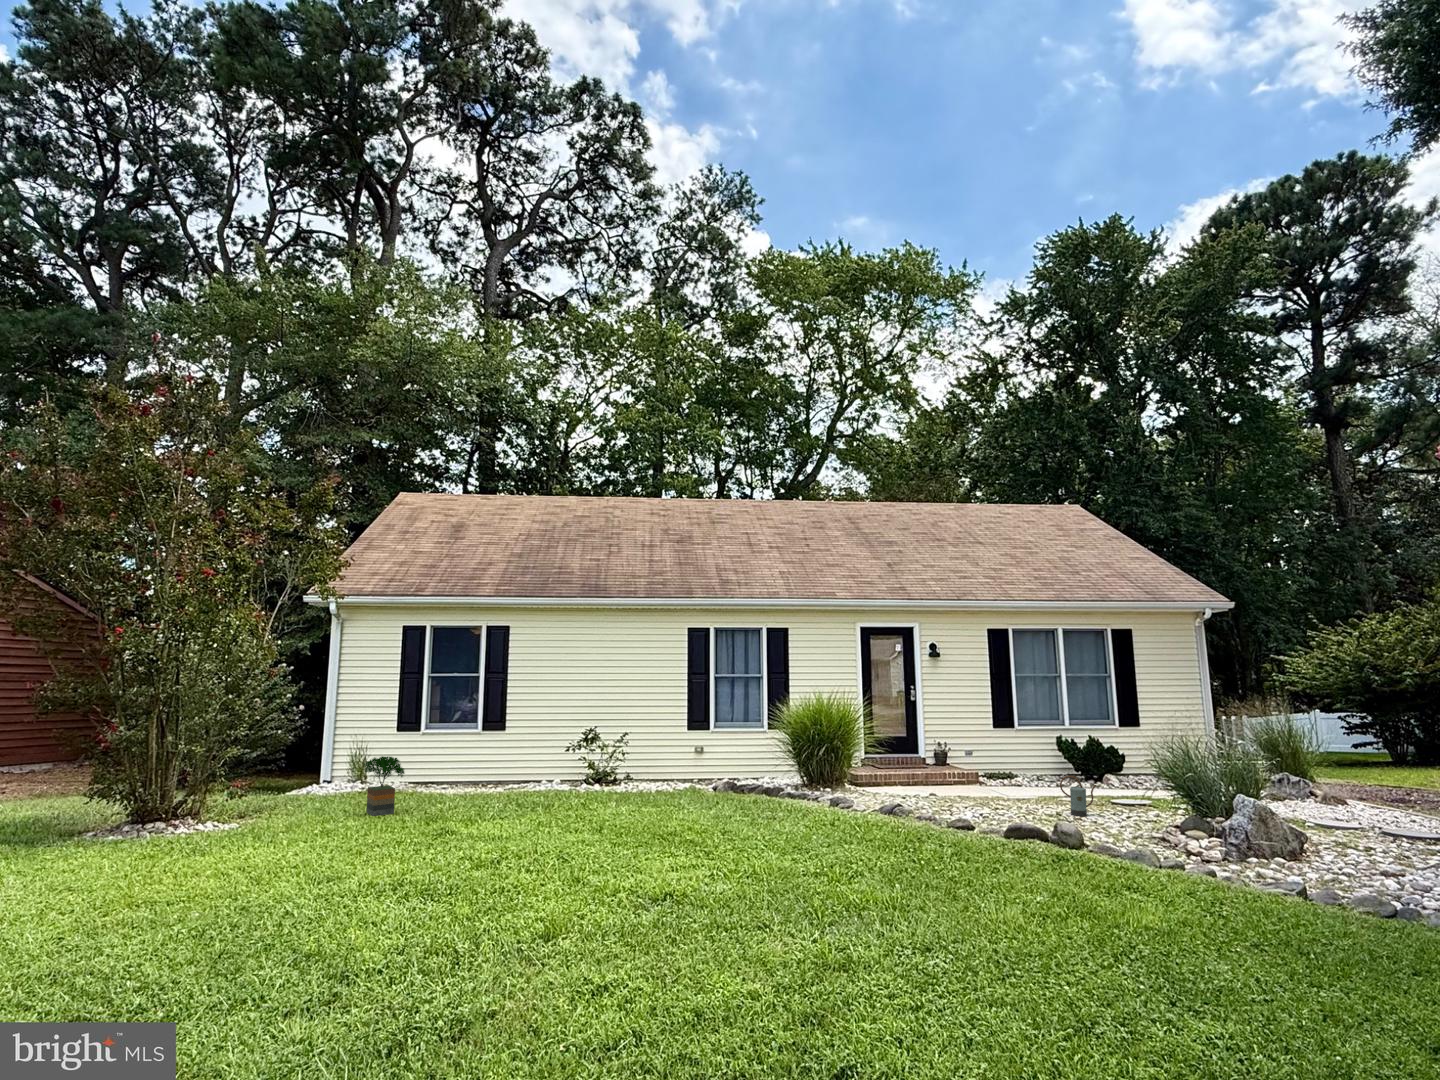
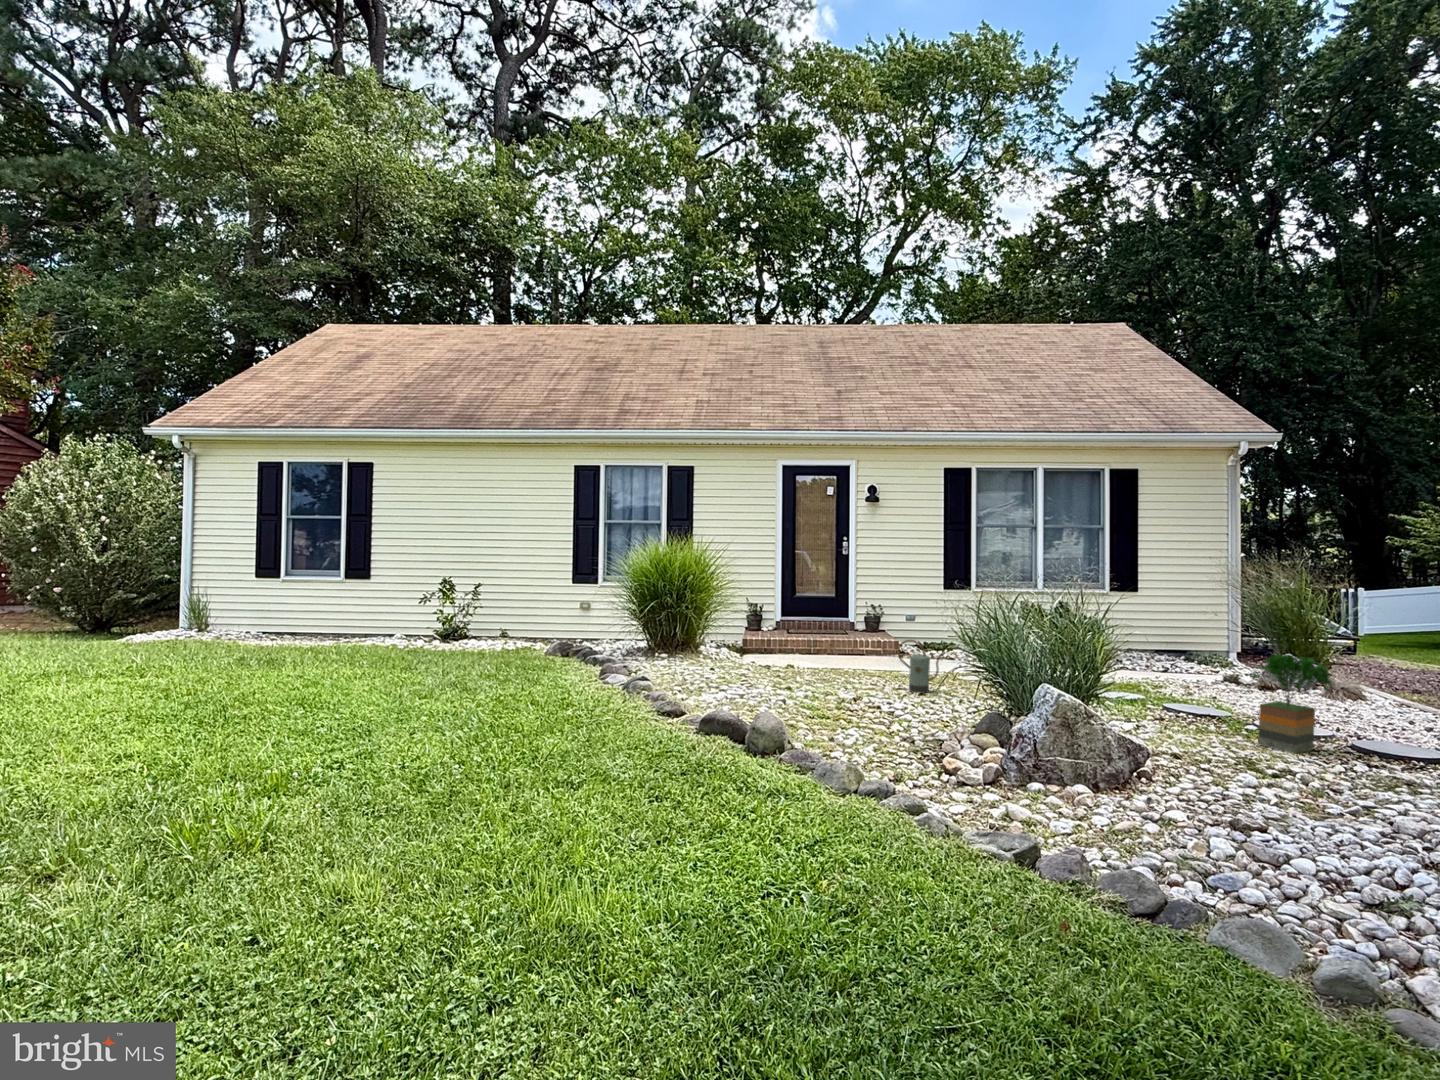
potted tree: present [364,756,405,816] -> present [1251,654,1334,753]

